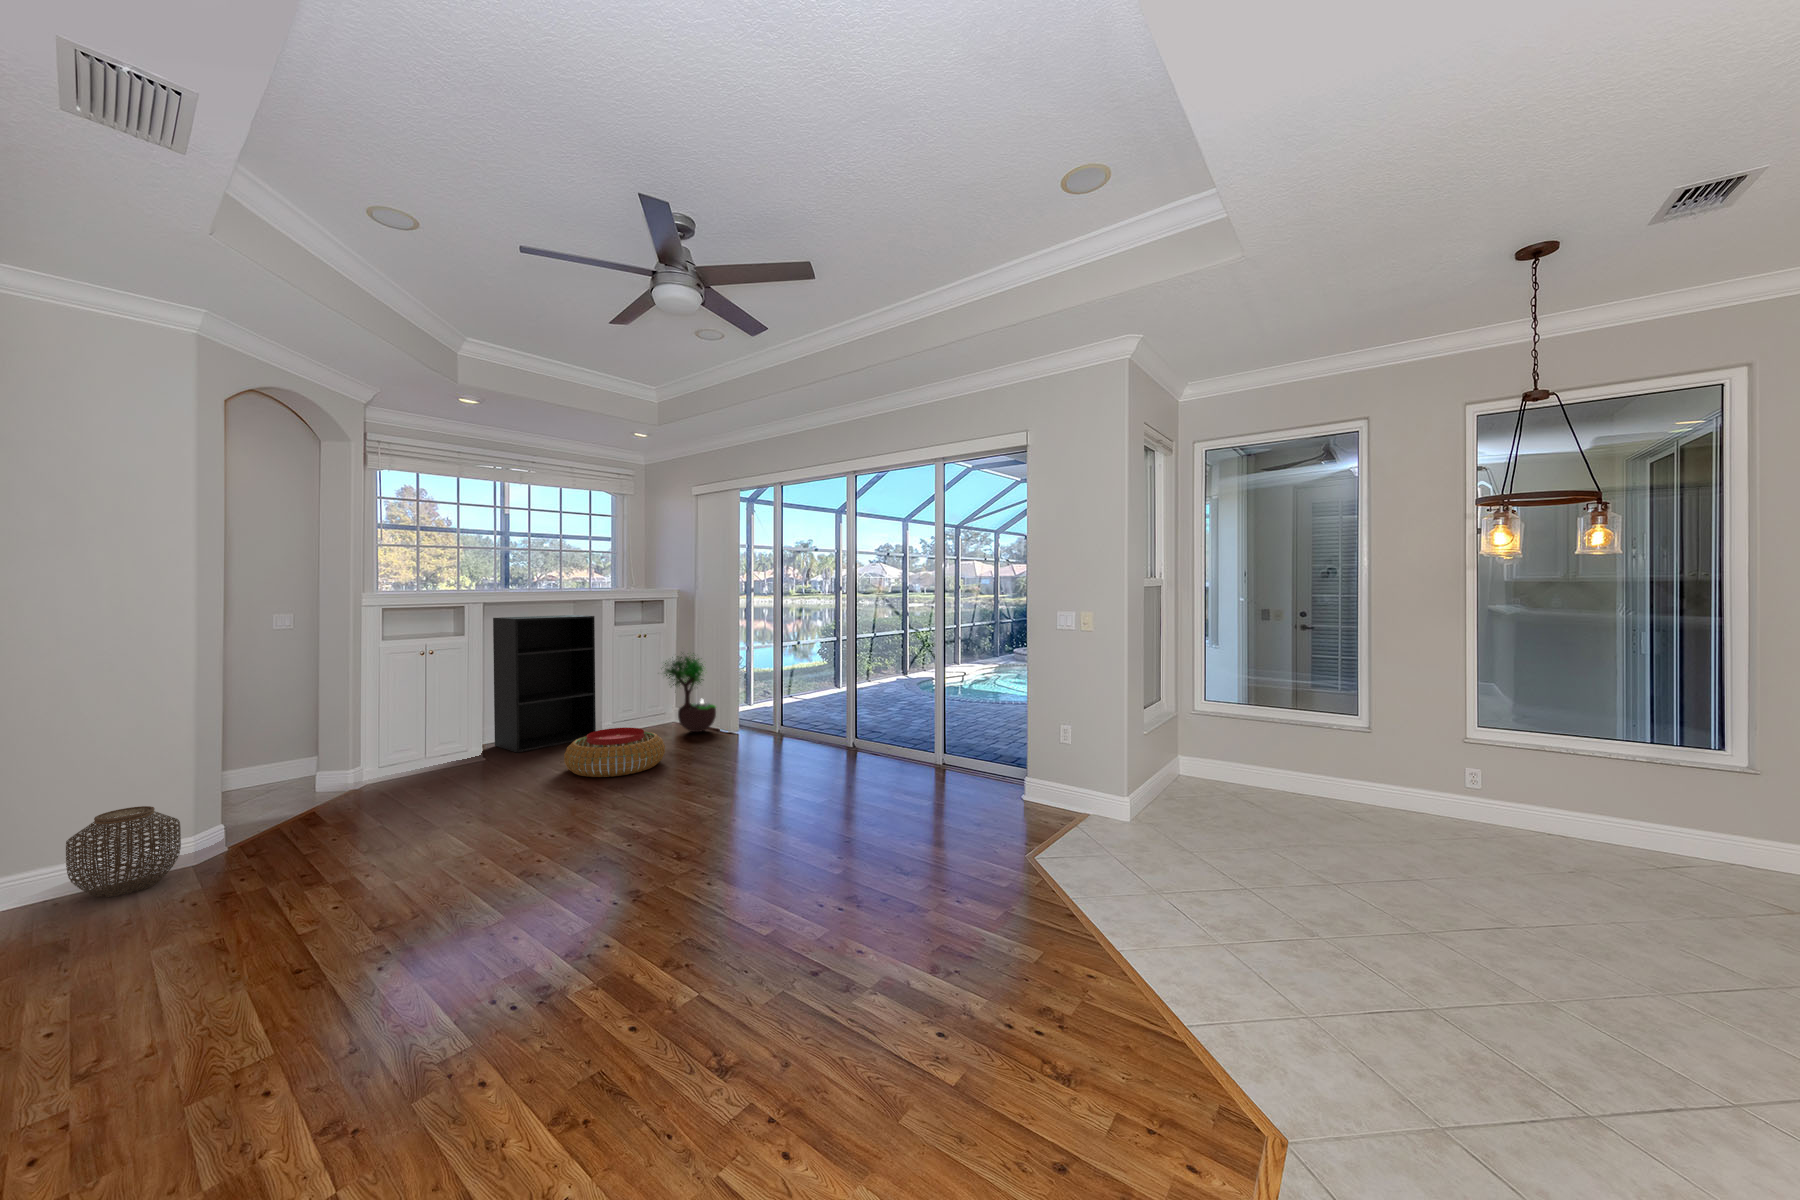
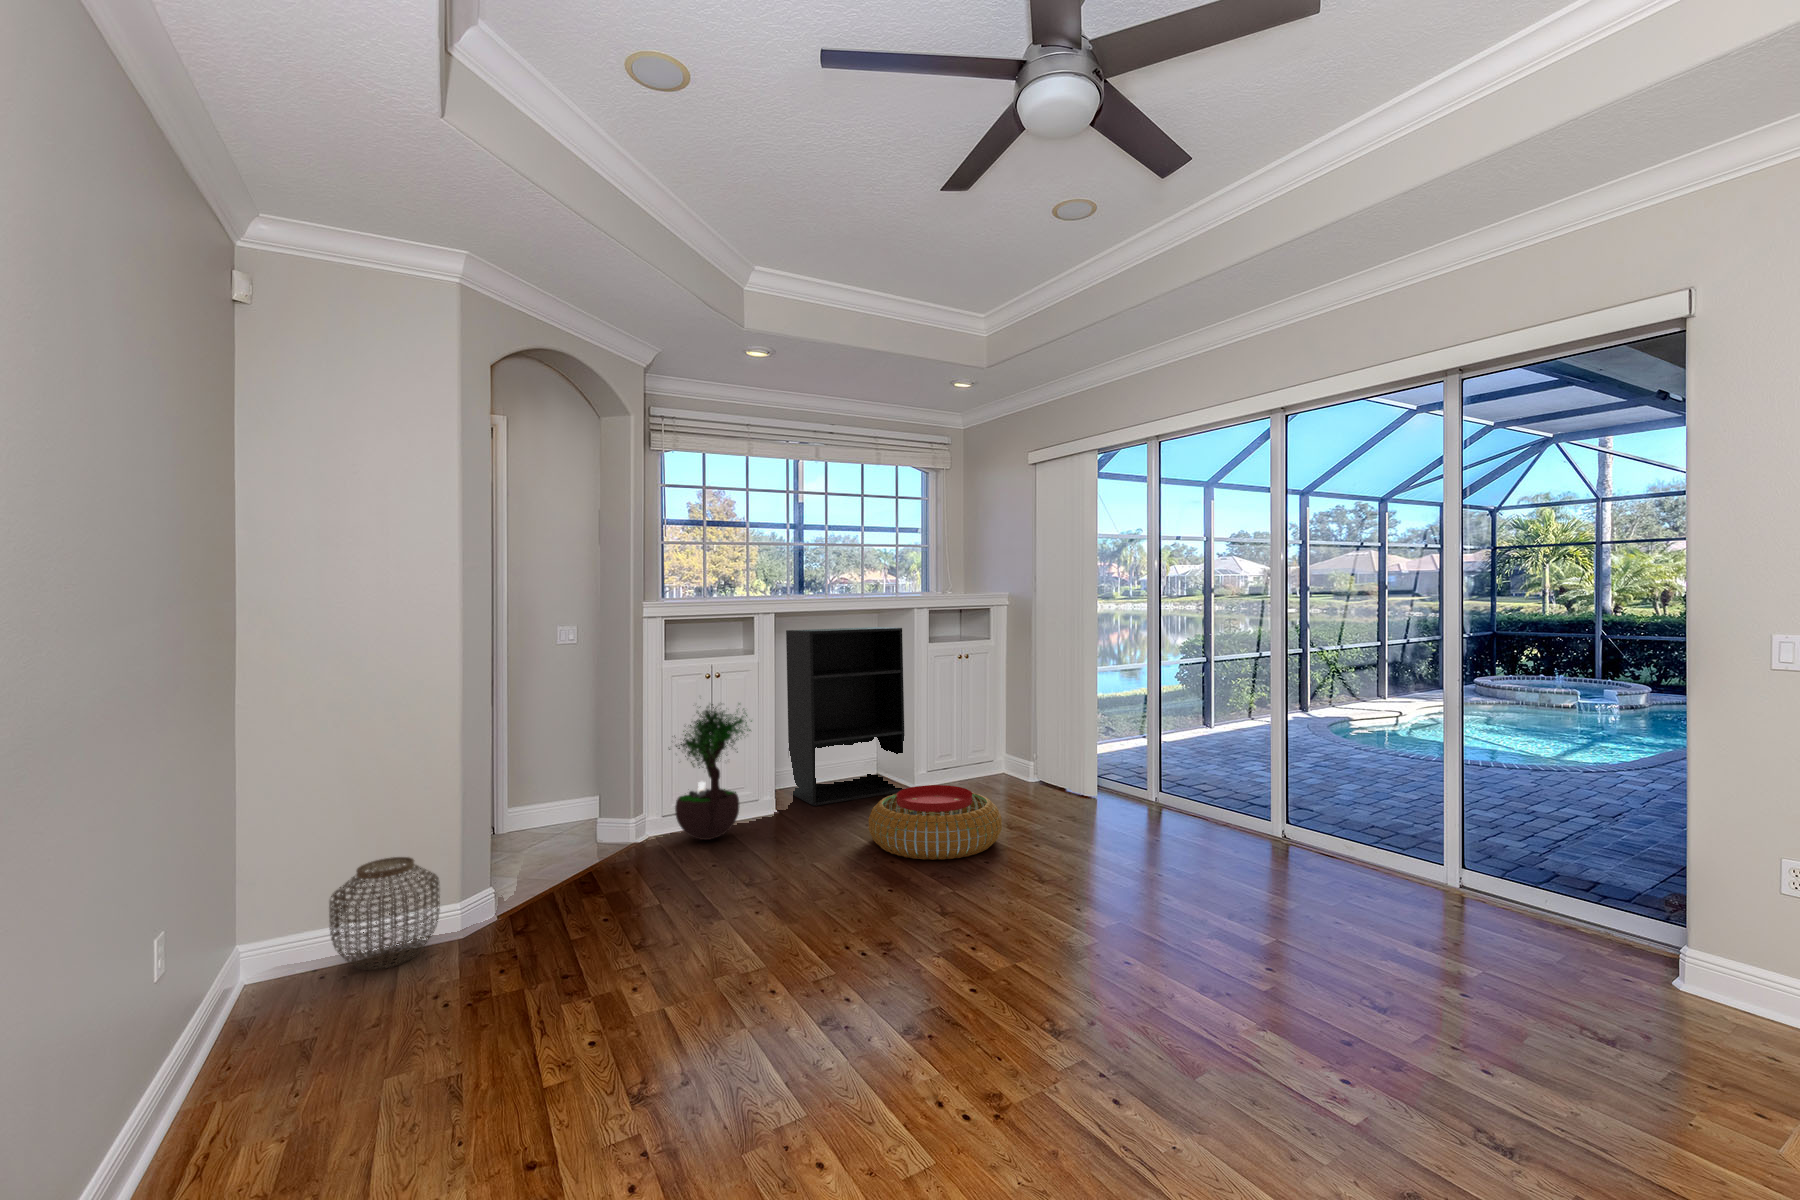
potted tree: present [662,653,716,732] -> present [669,704,752,840]

